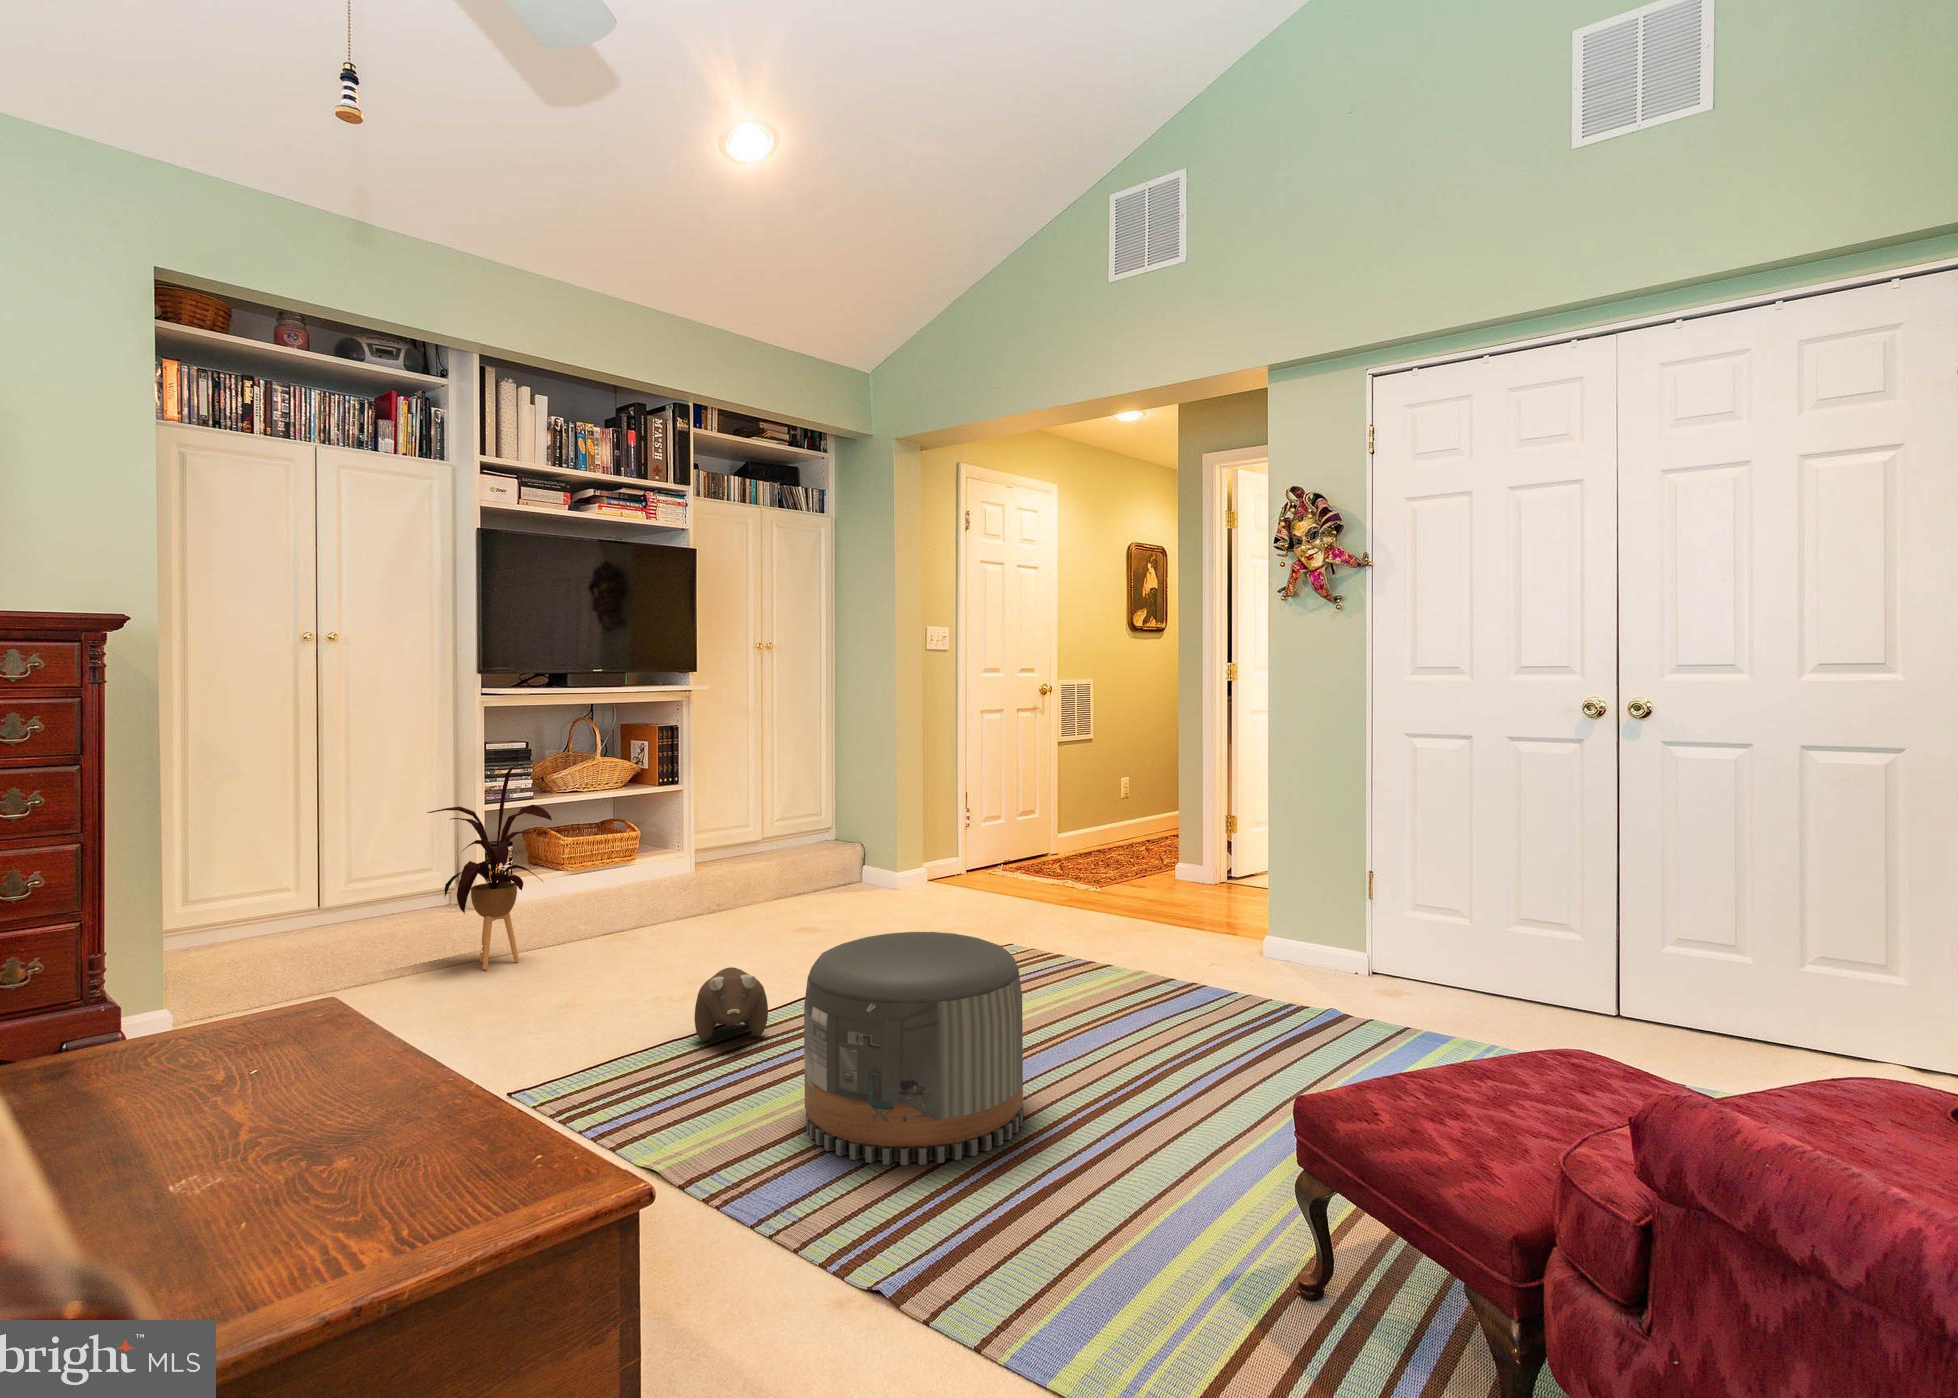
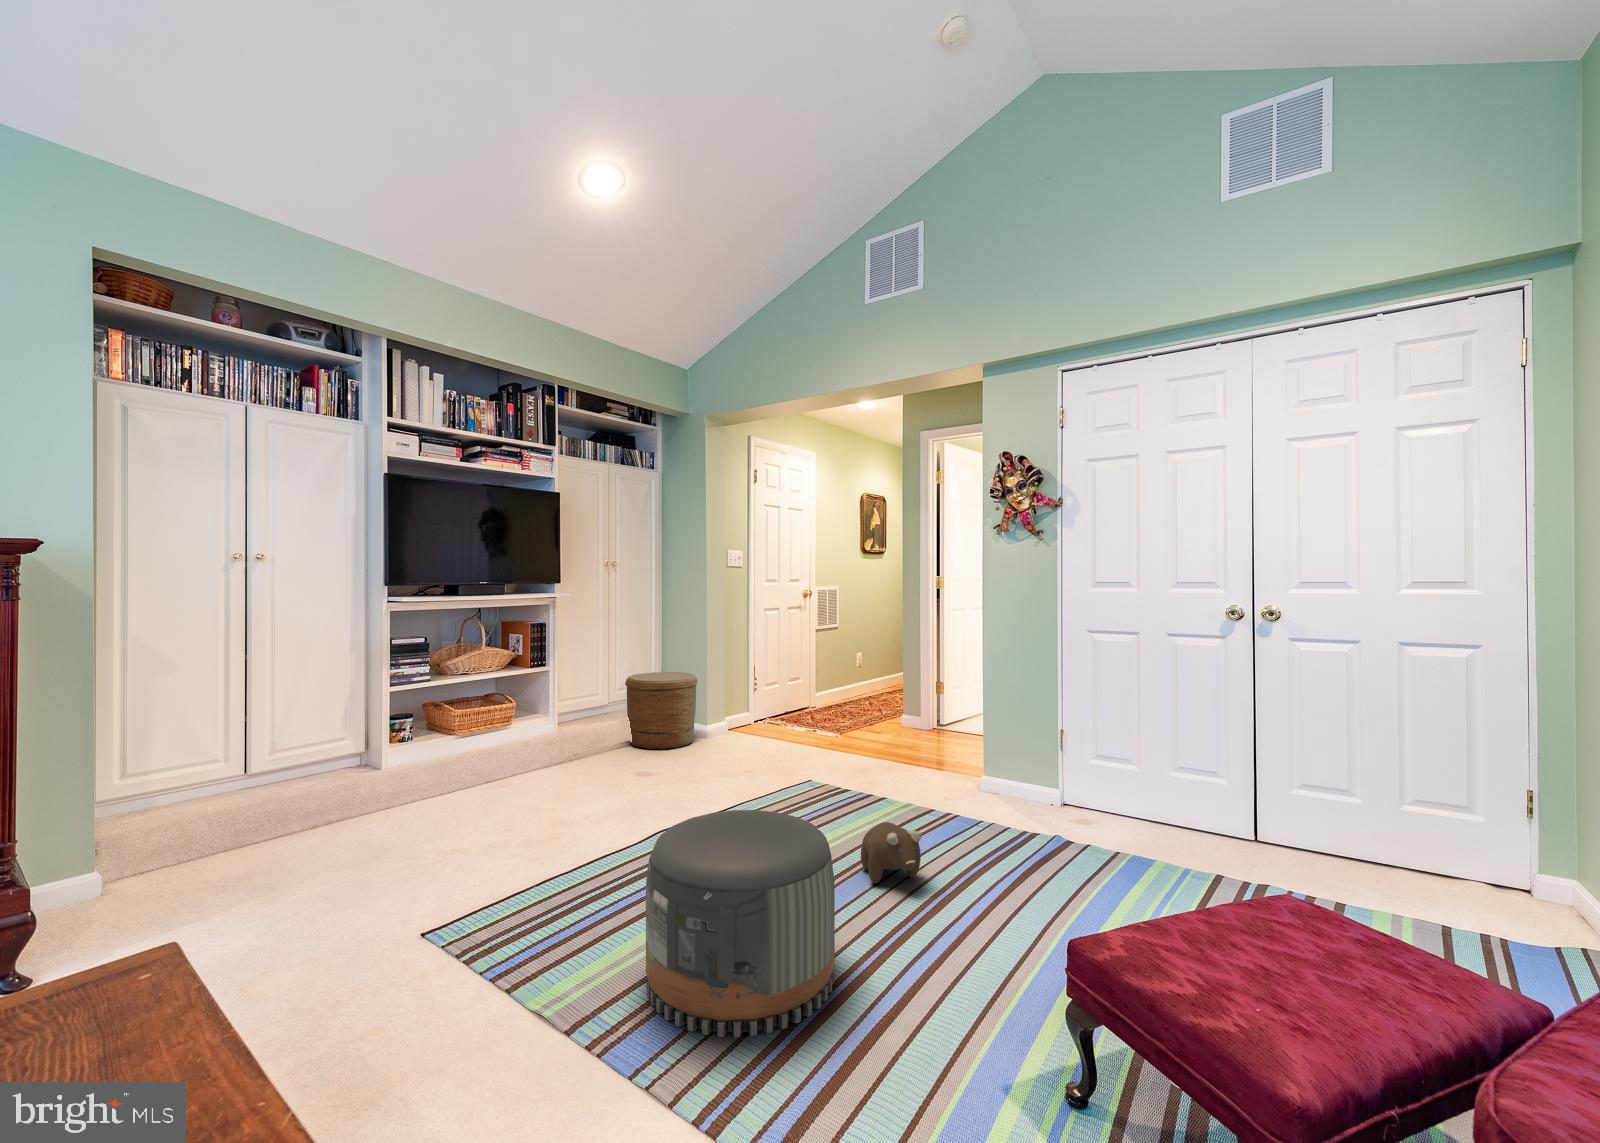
house plant: present [427,765,552,970] -> none [339,657,441,818]
woven basket: none [787,797,886,901] -> present [625,672,698,750]
plush toy: present [695,967,768,1041] -> present [861,822,922,883]

